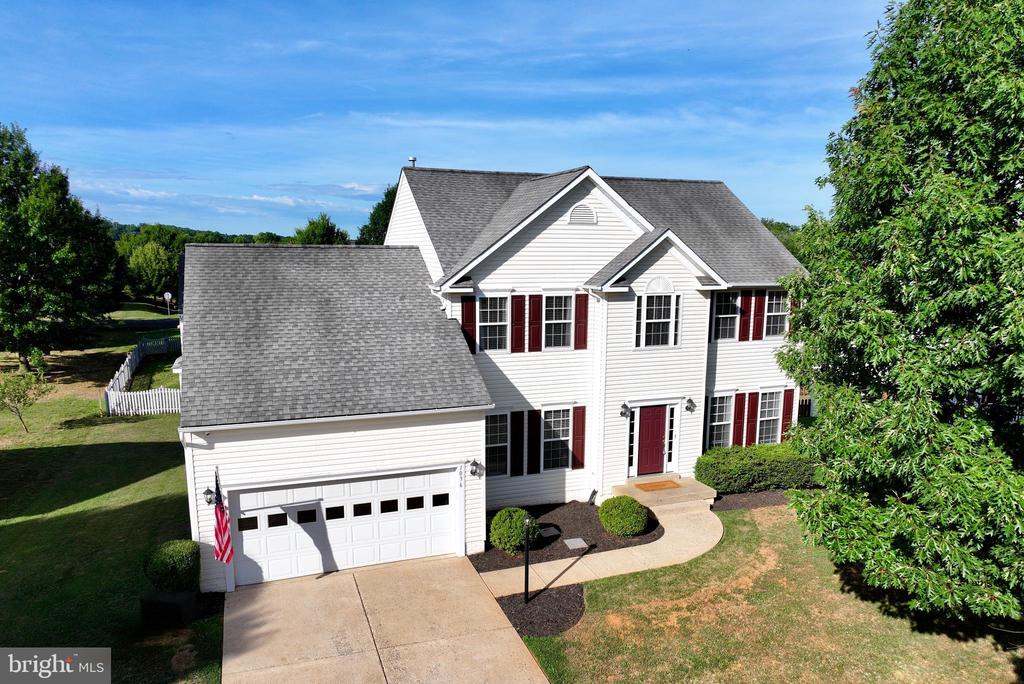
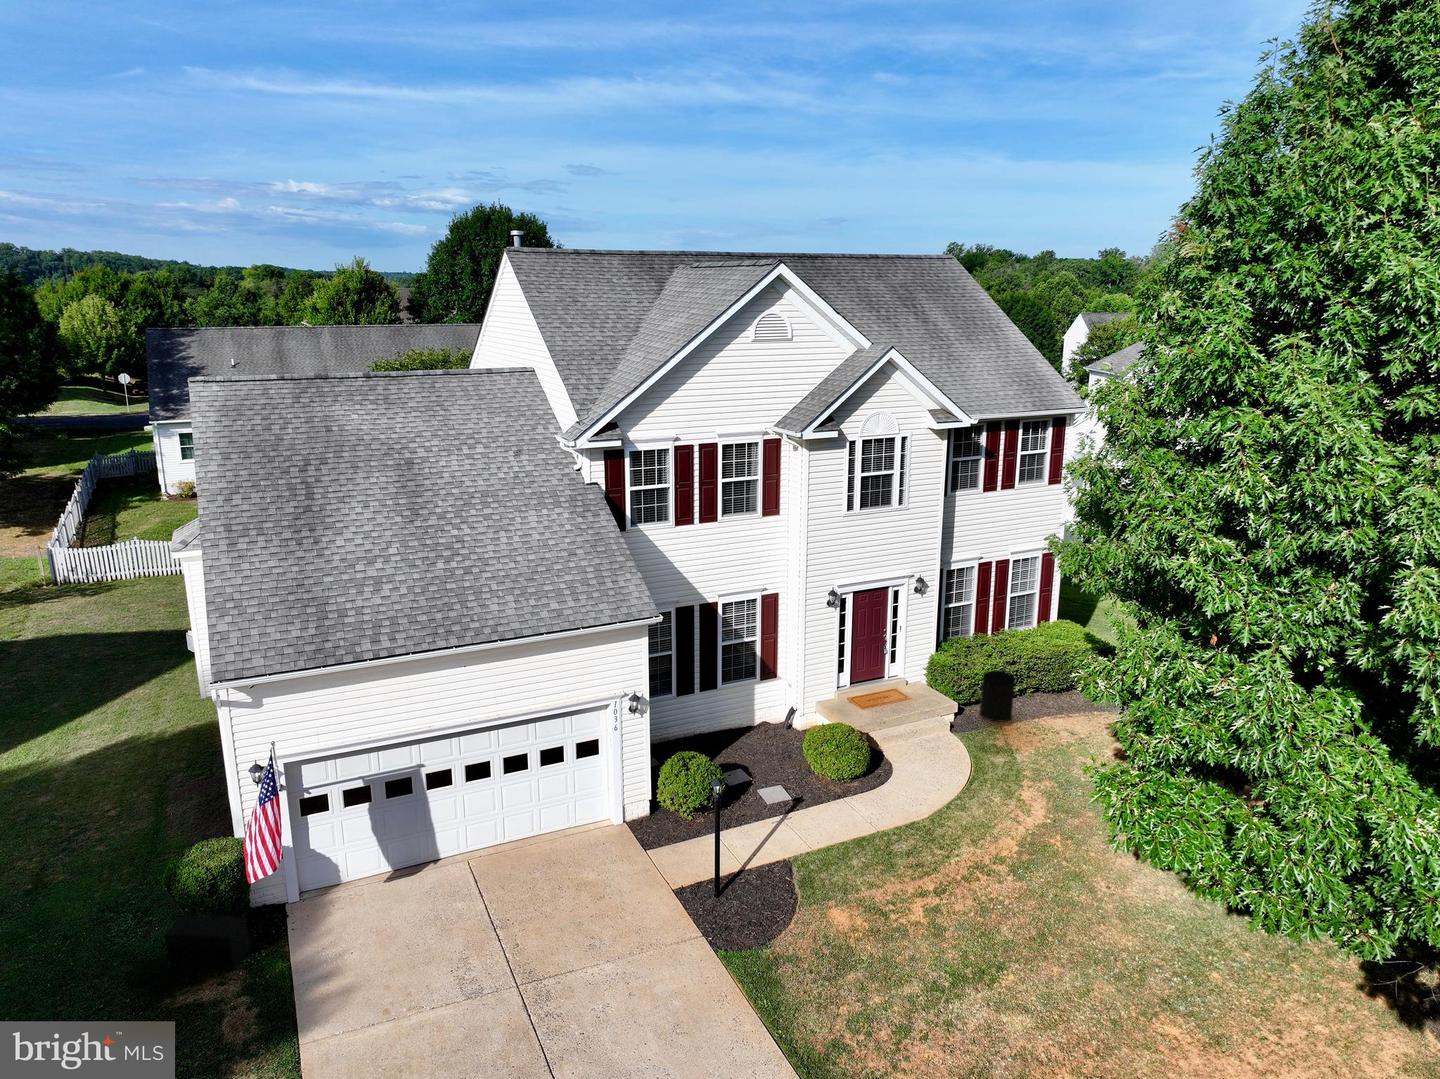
trash can: none [736,470,762,507] -> present [980,671,1015,721]

